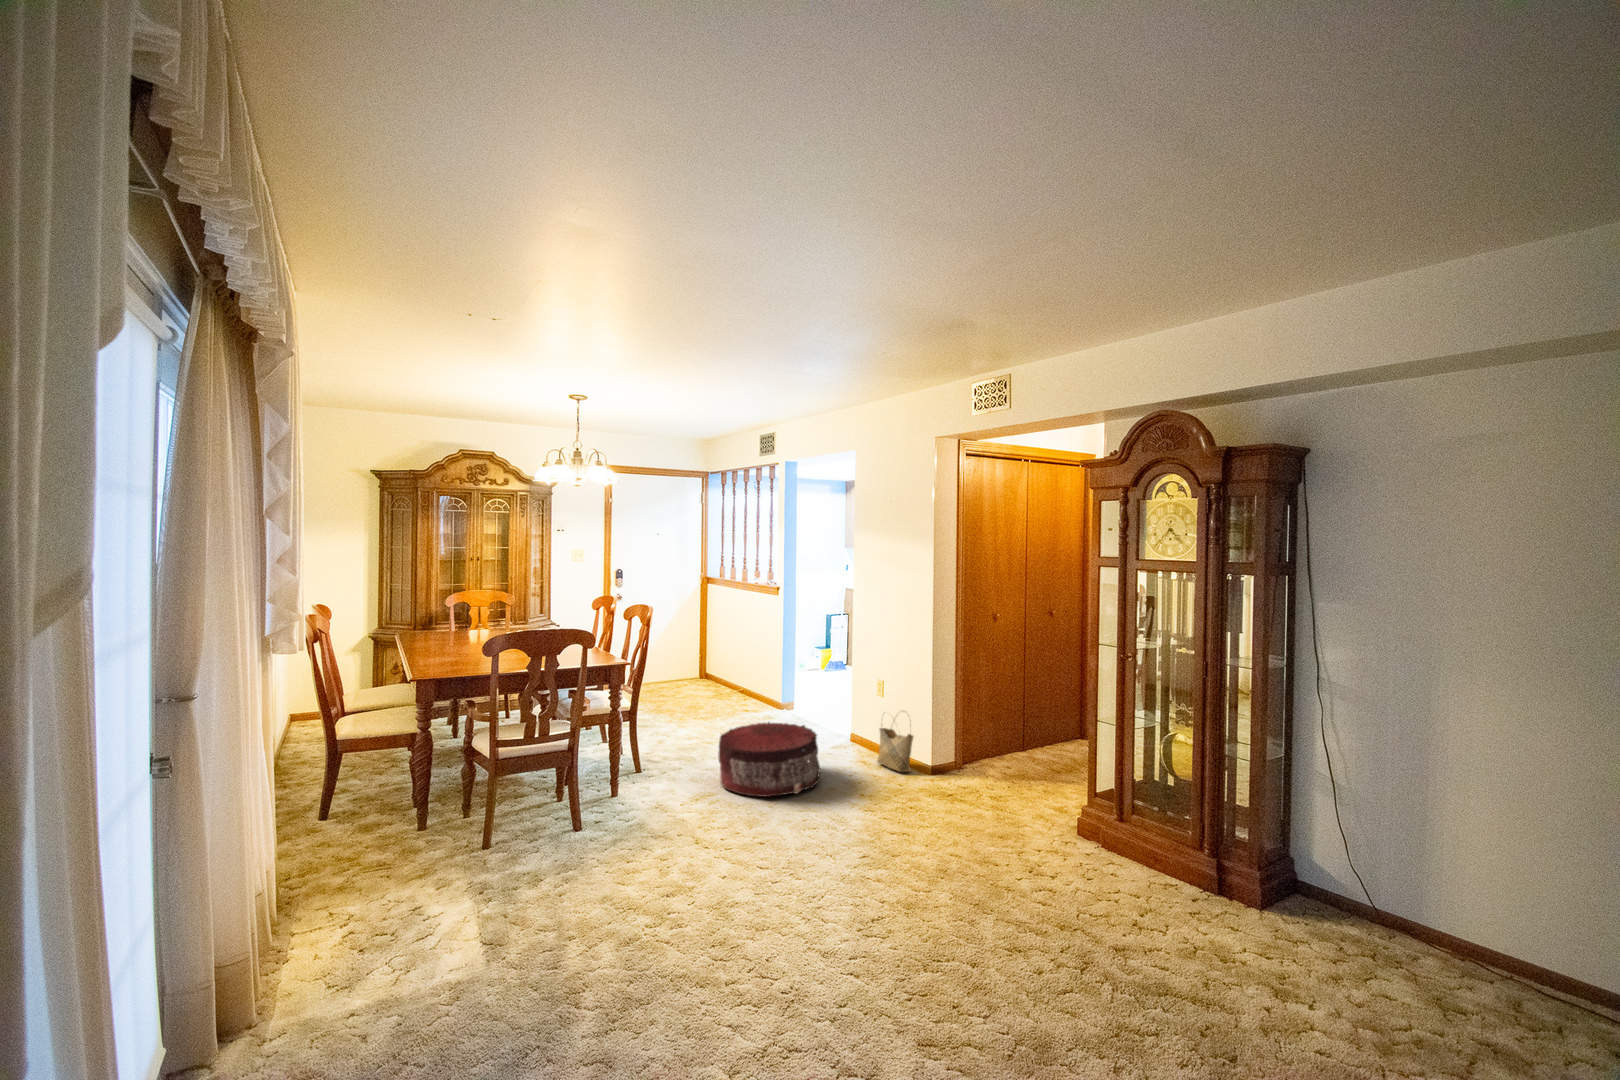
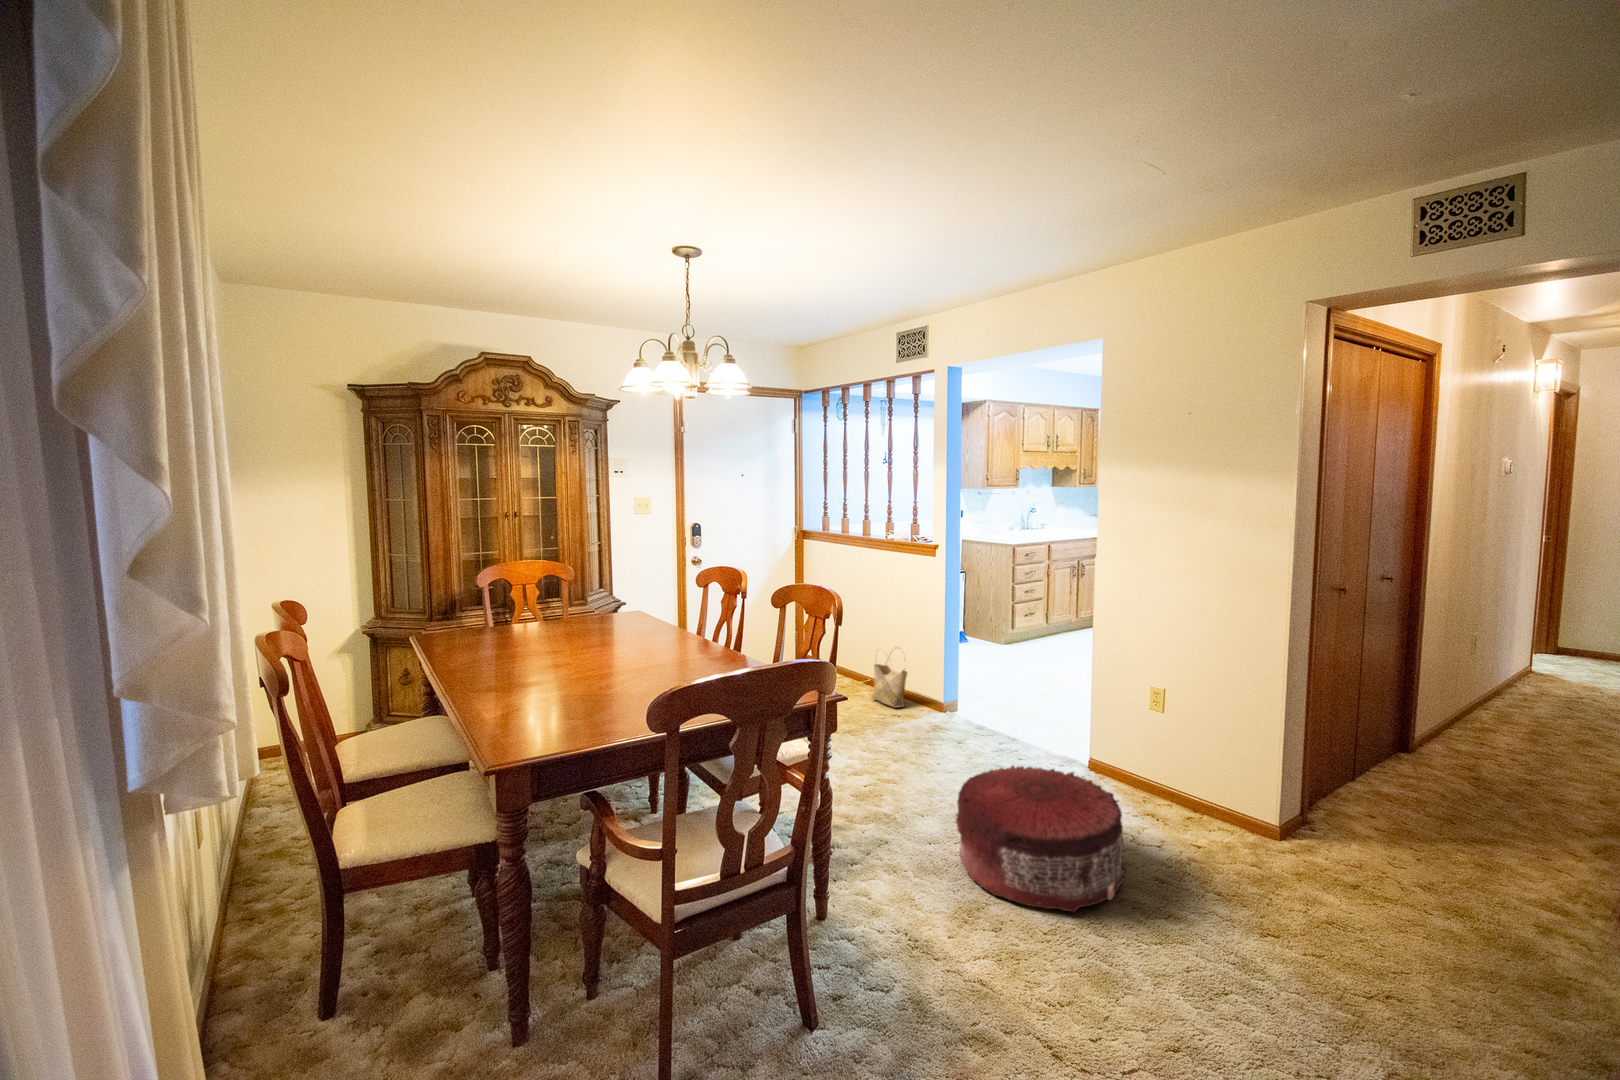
woven basket: present [877,728,913,772] -> present [872,658,907,708]

